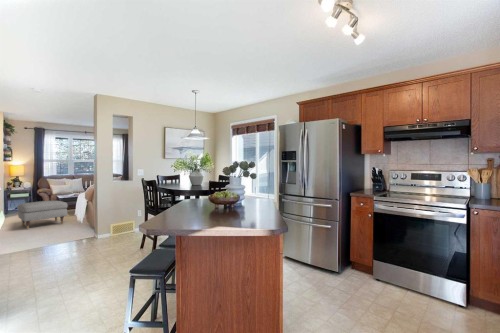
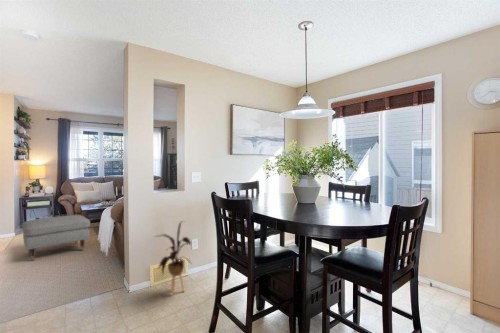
house plant: none [113,197,135,239] -> present [159,223,191,295]

